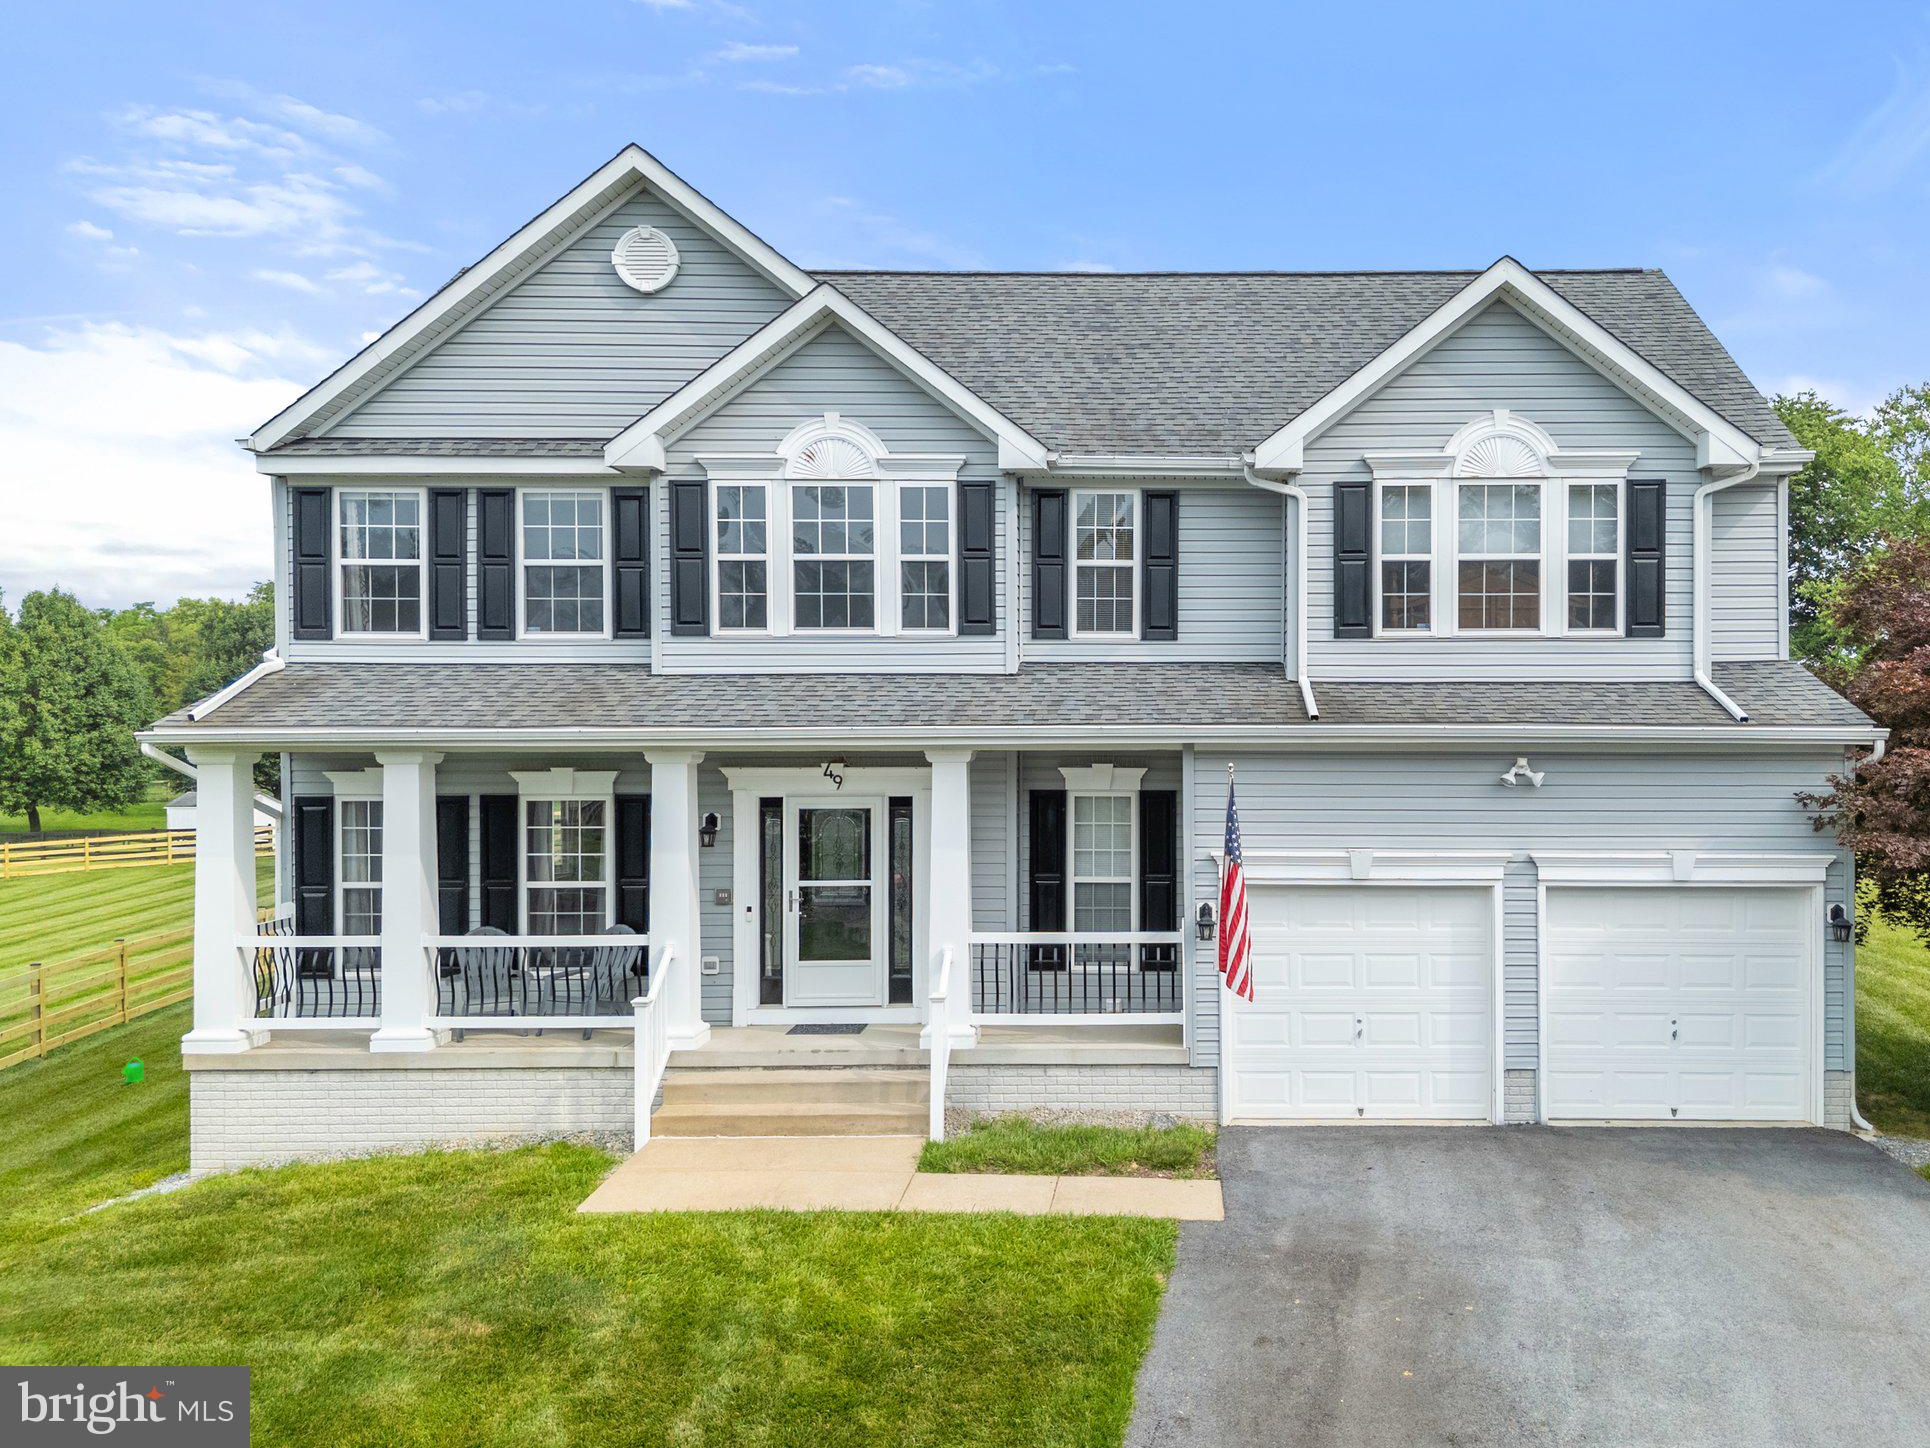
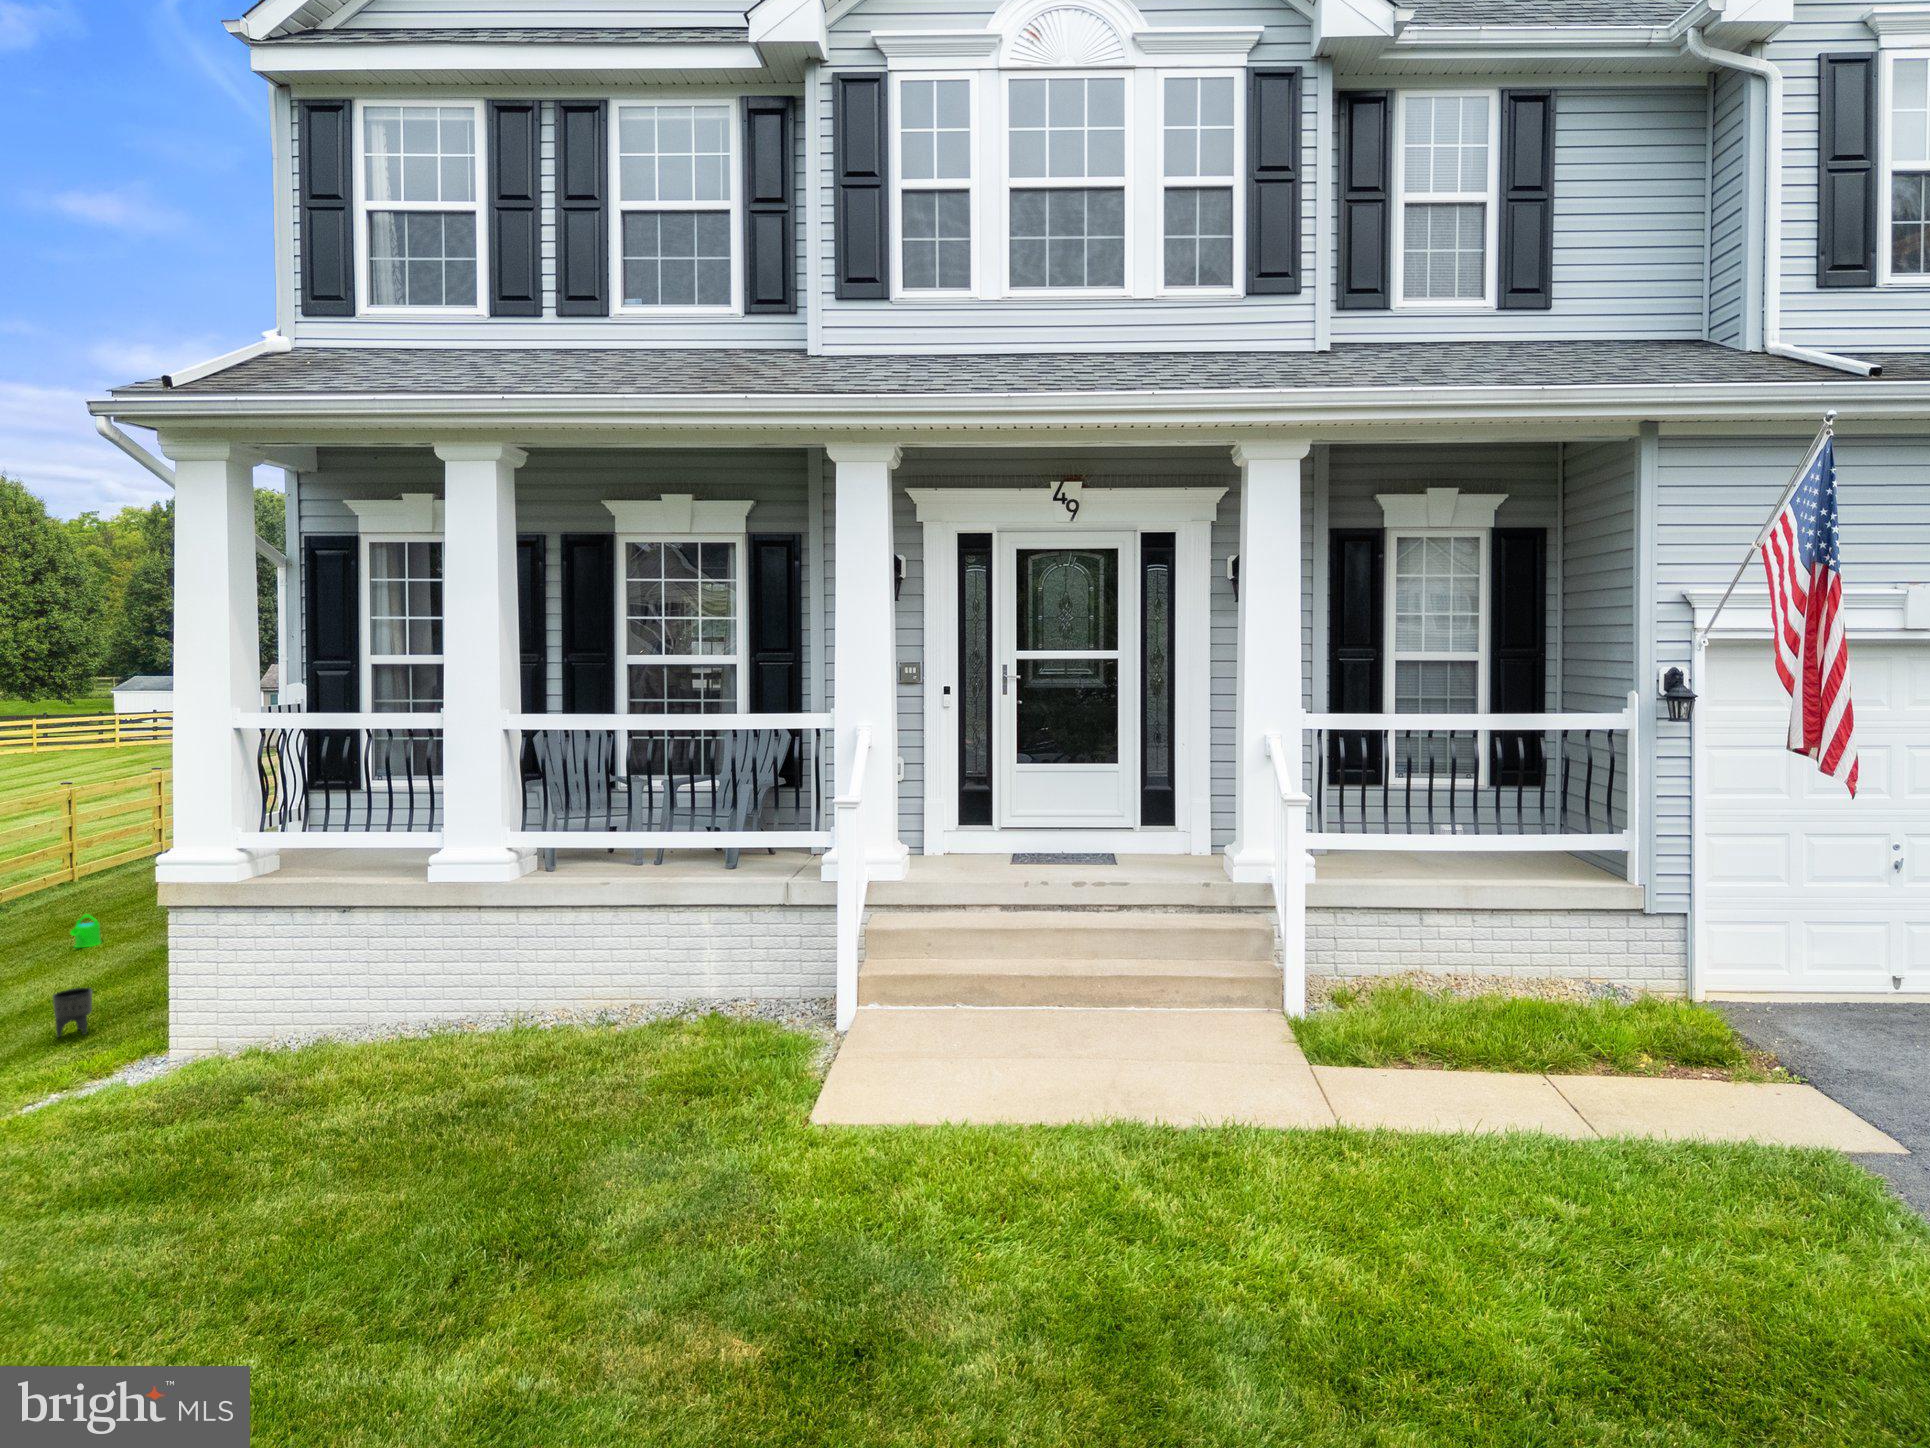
planter: none [112,1121,139,1157] -> present [53,988,92,1037]

